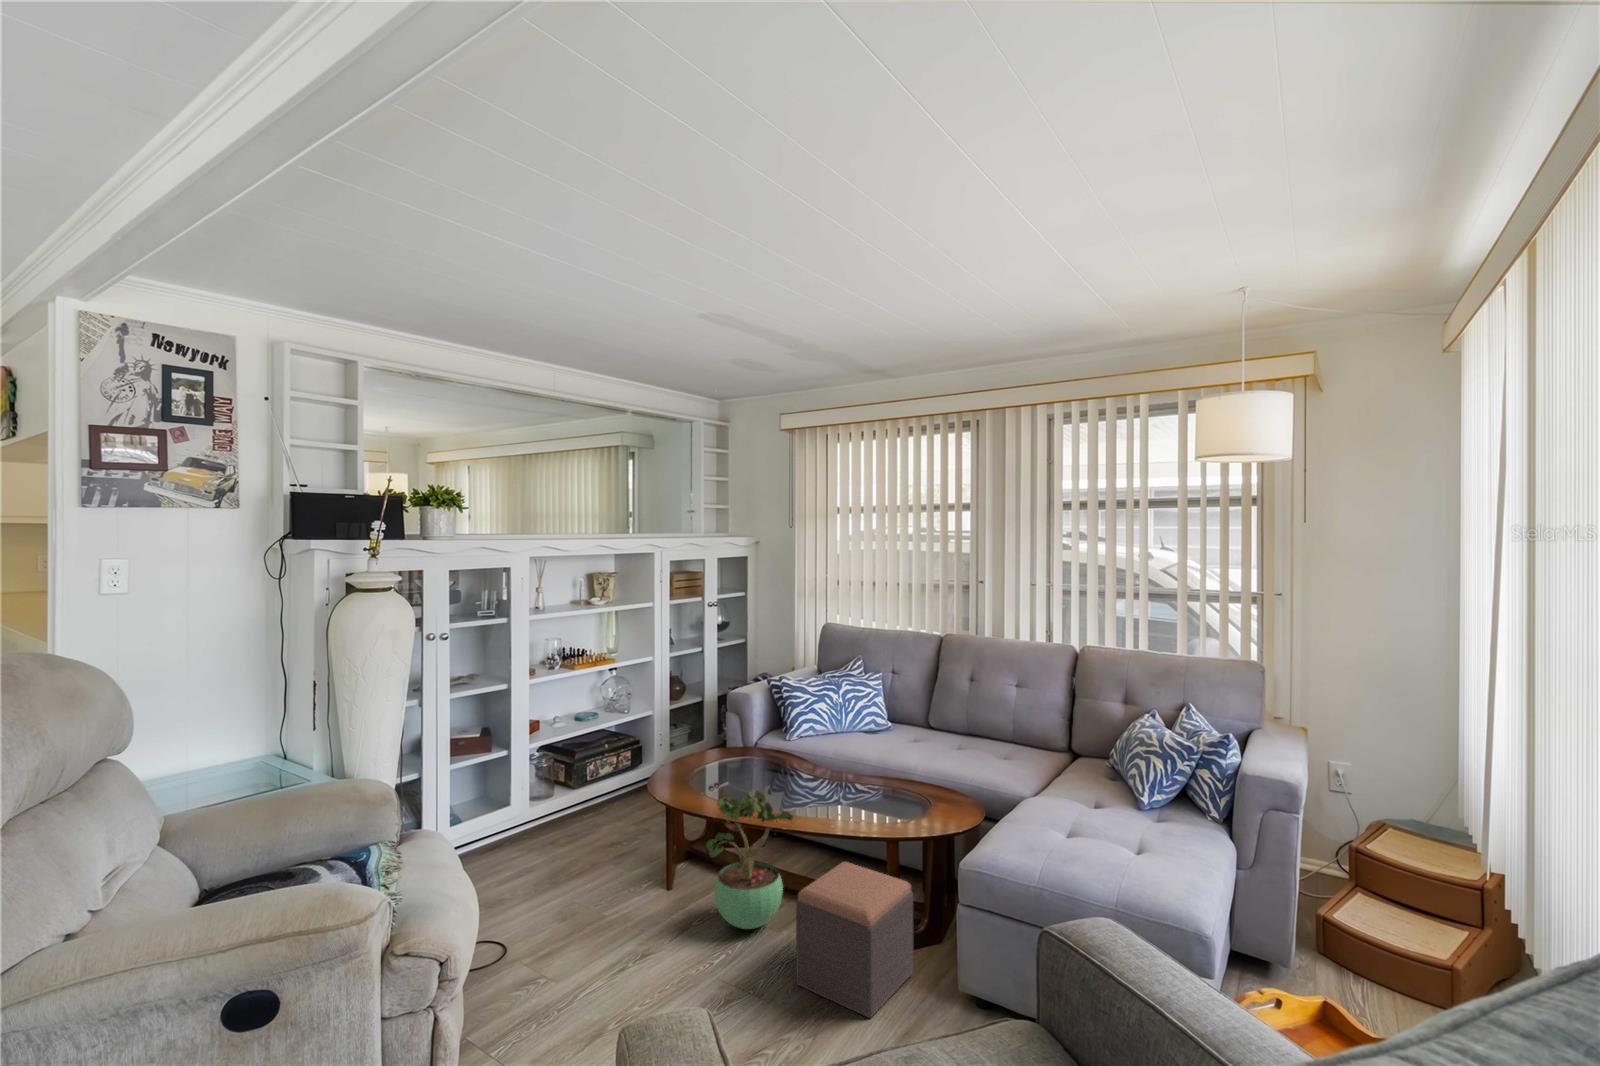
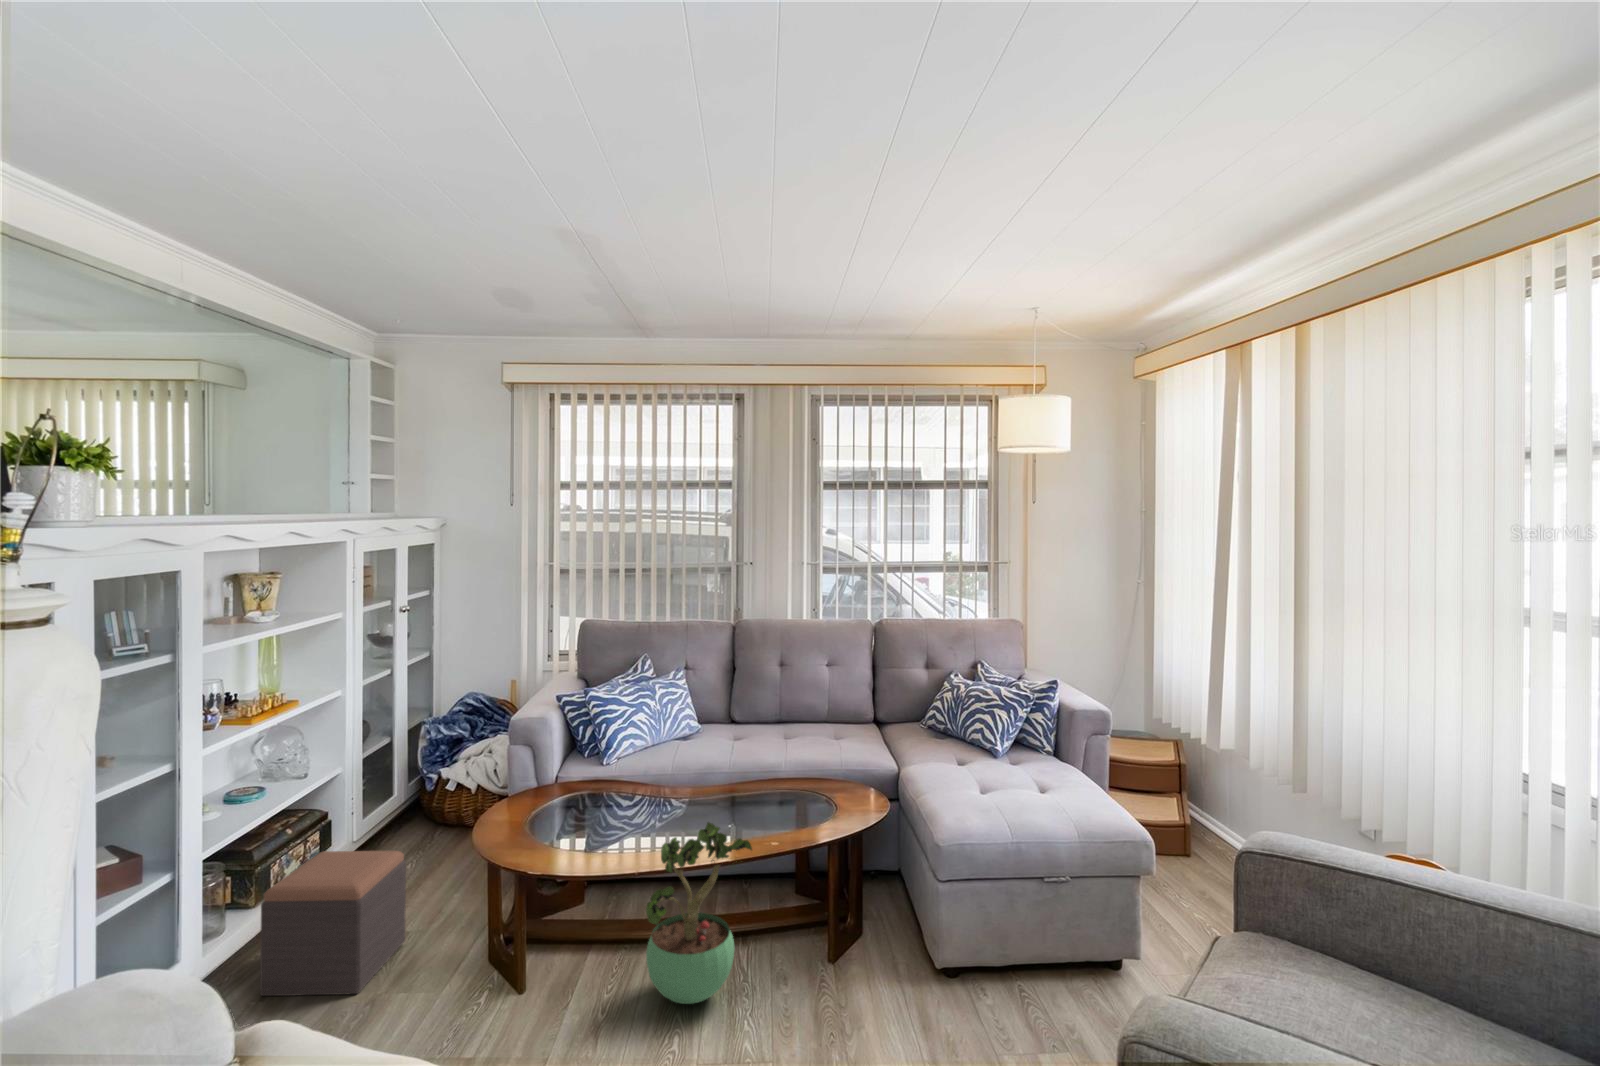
footstool: present [796,862,913,1018] -> present [260,851,406,996]

